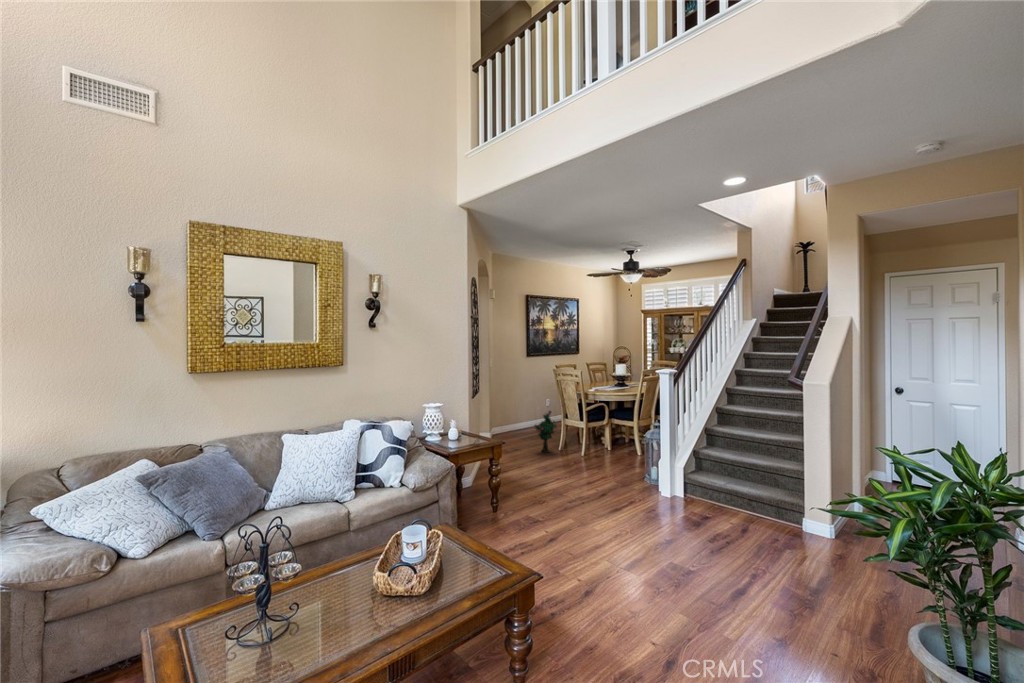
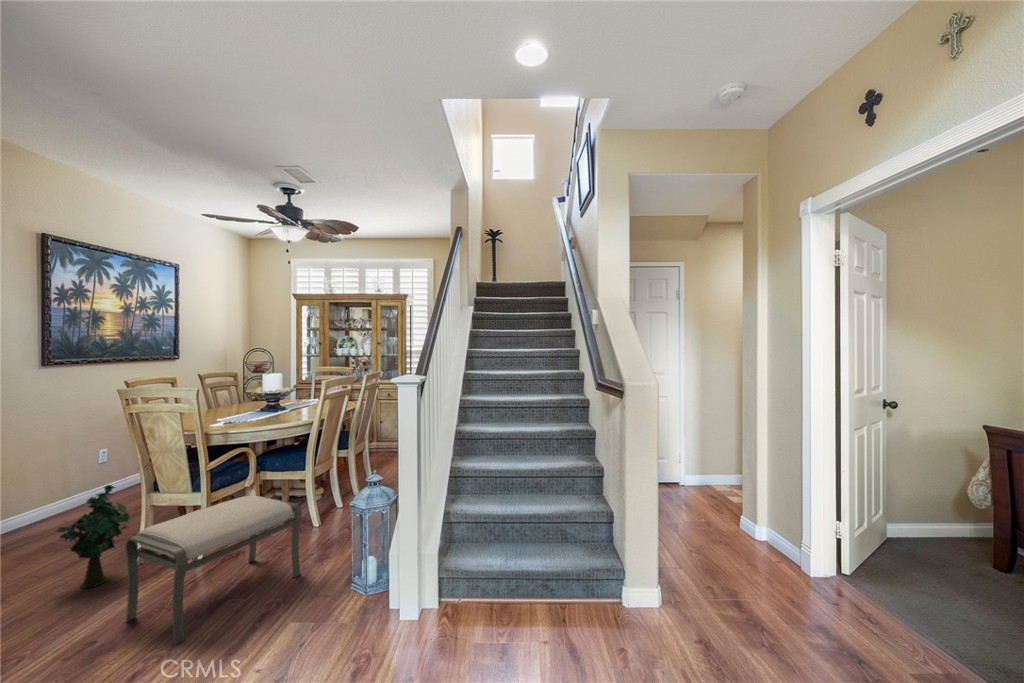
ottoman: none [555,425,624,475] -> present [125,496,302,644]

